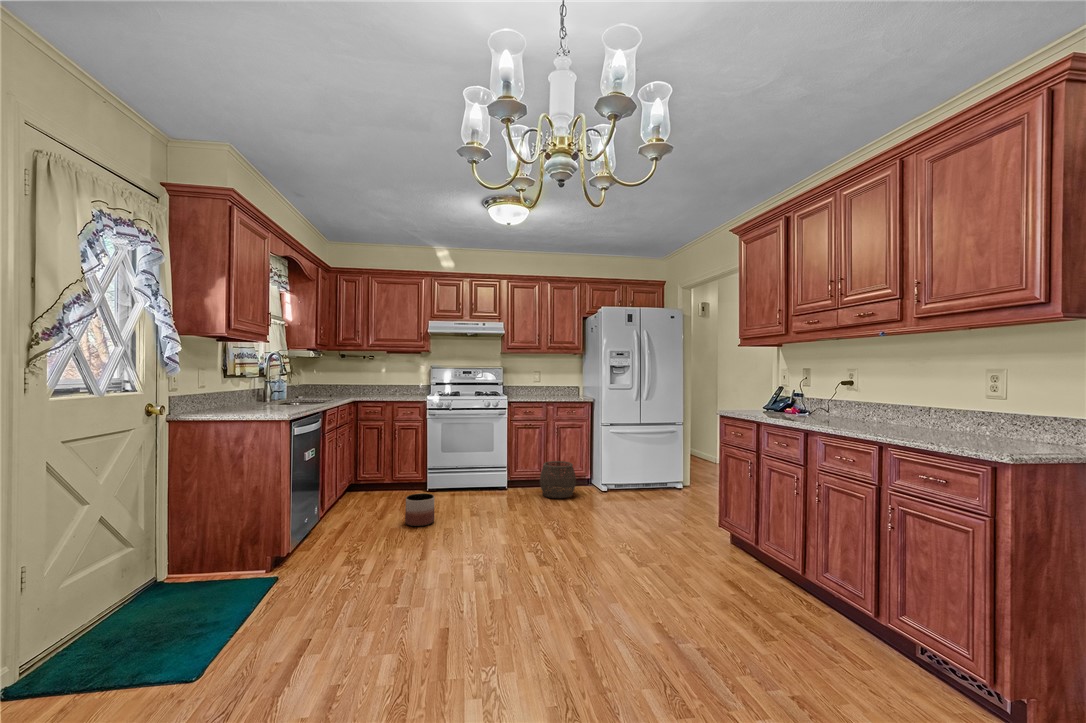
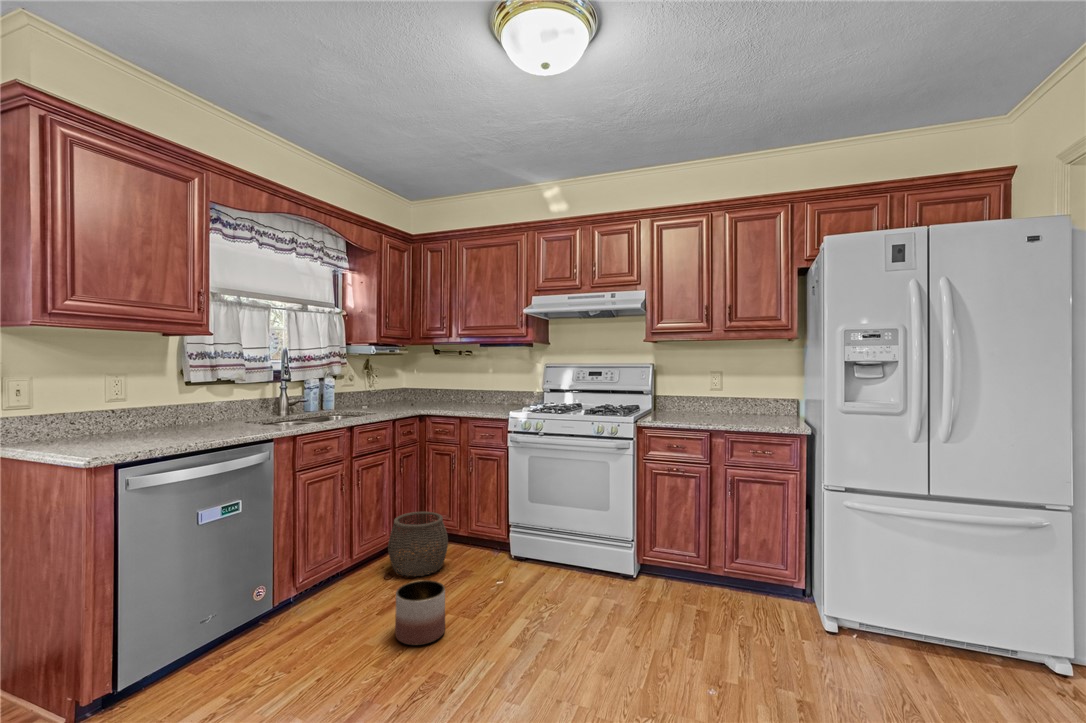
woven basket: present [540,461,576,498] -> present [388,512,448,577]

